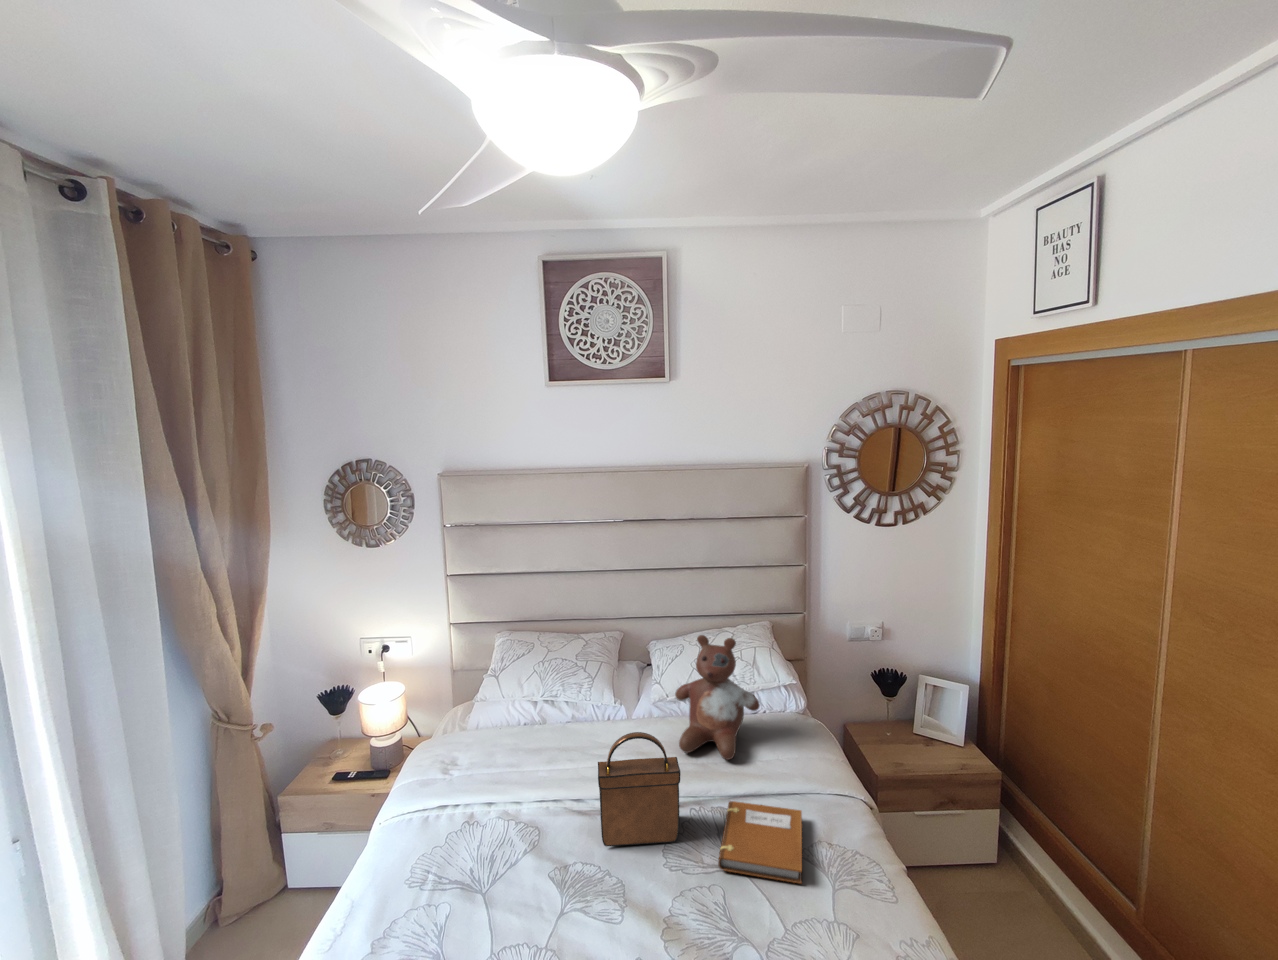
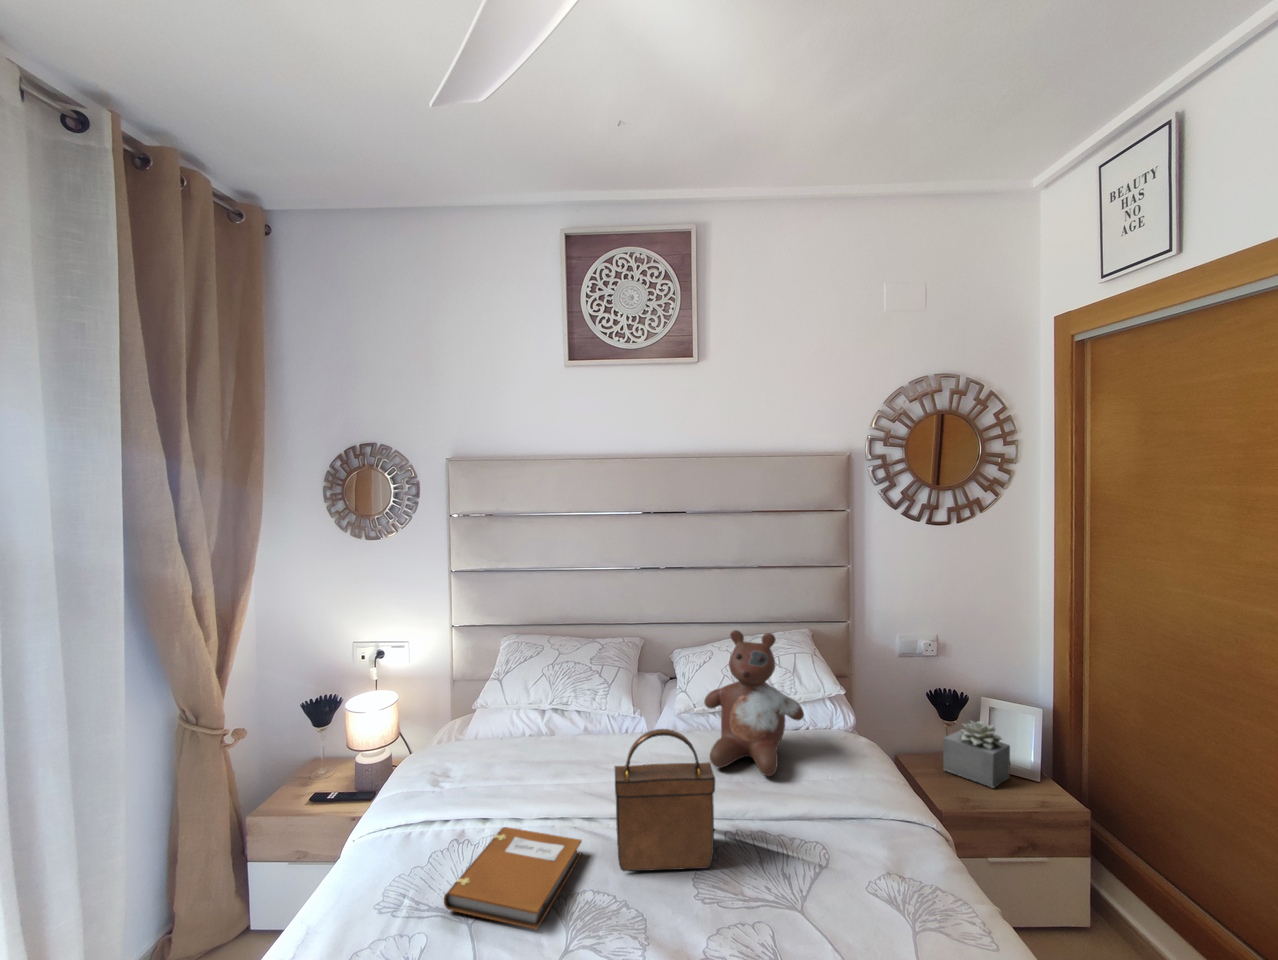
succulent plant: none [882,699,939,757] -> present [943,721,1010,788]
notebook: present [718,801,802,884] -> present [444,827,582,929]

